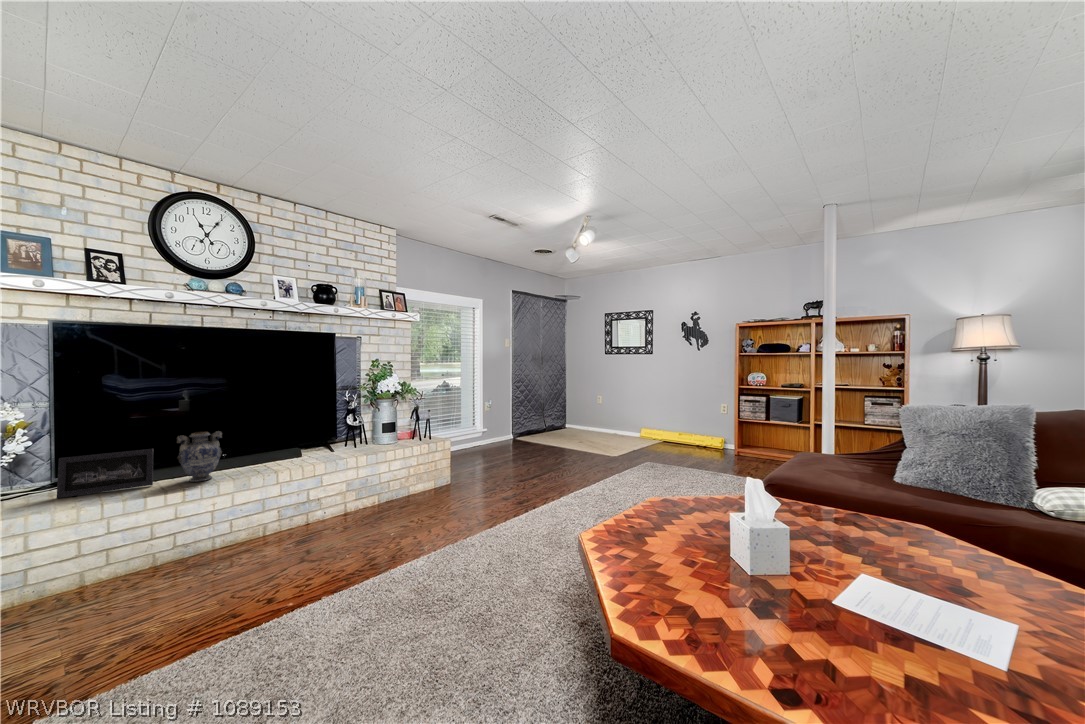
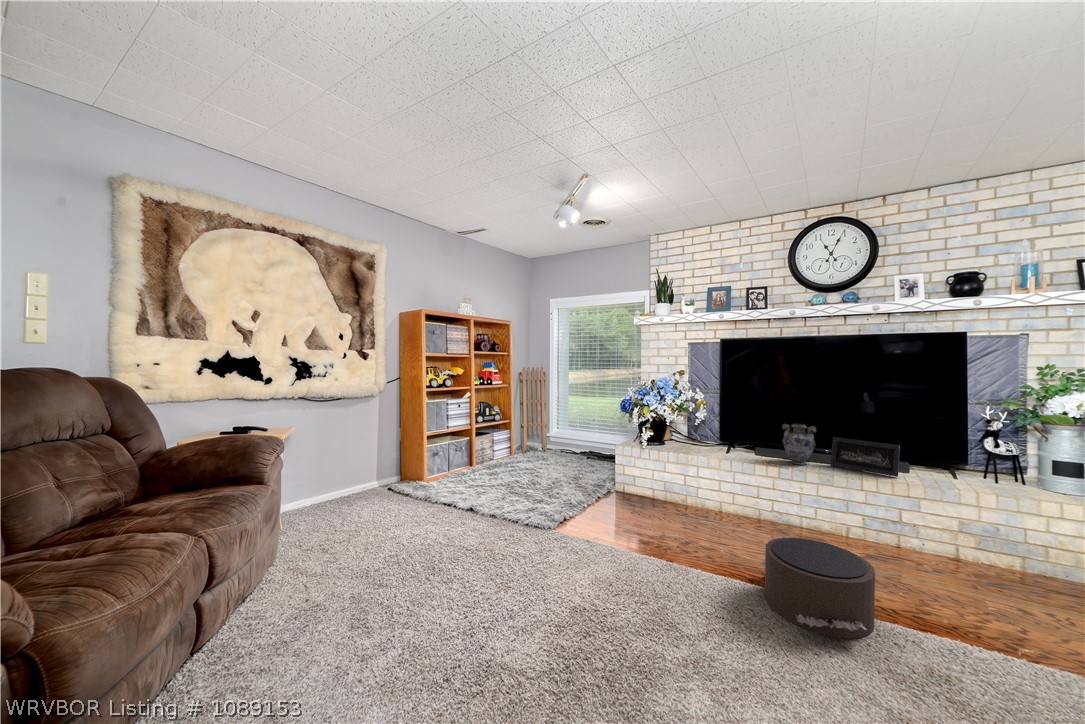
picture frame: present [57,449,153,498] -> present [831,437,900,477]
pouf: none [235,536,376,639] -> present [759,537,875,639]

